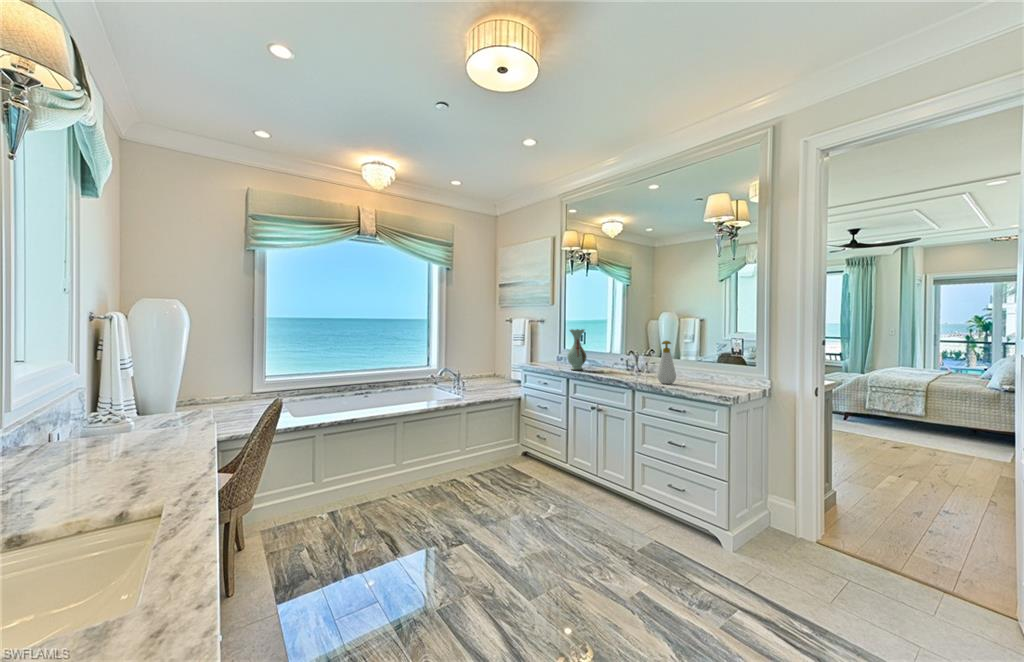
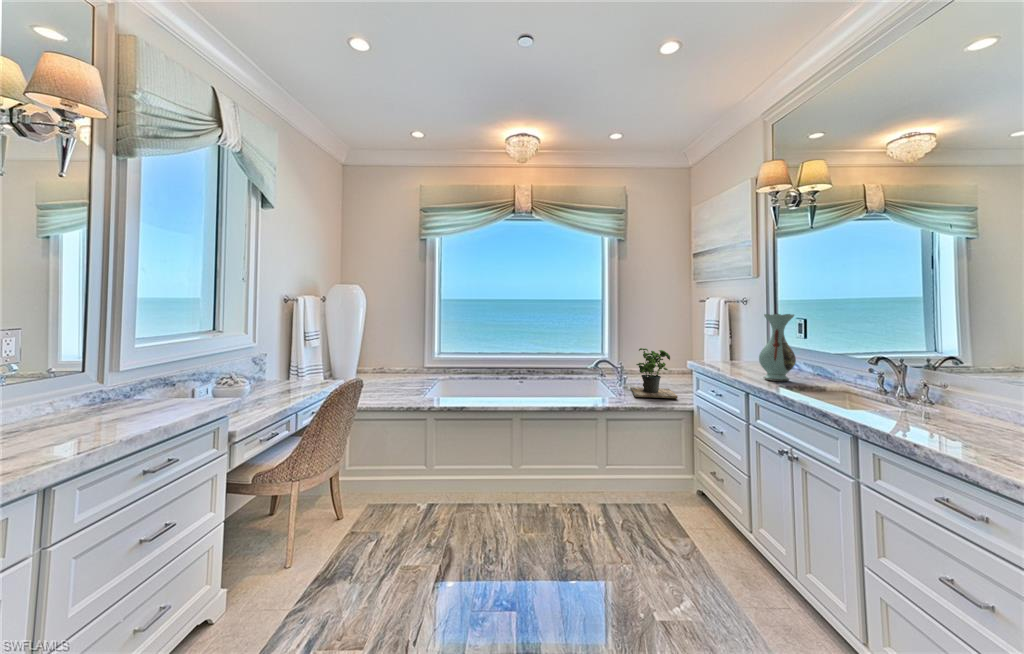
soap bottle: present [657,341,676,384] -> none [923,341,983,443]
potted plant: none [464,357,505,395] -> present [630,348,678,398]

